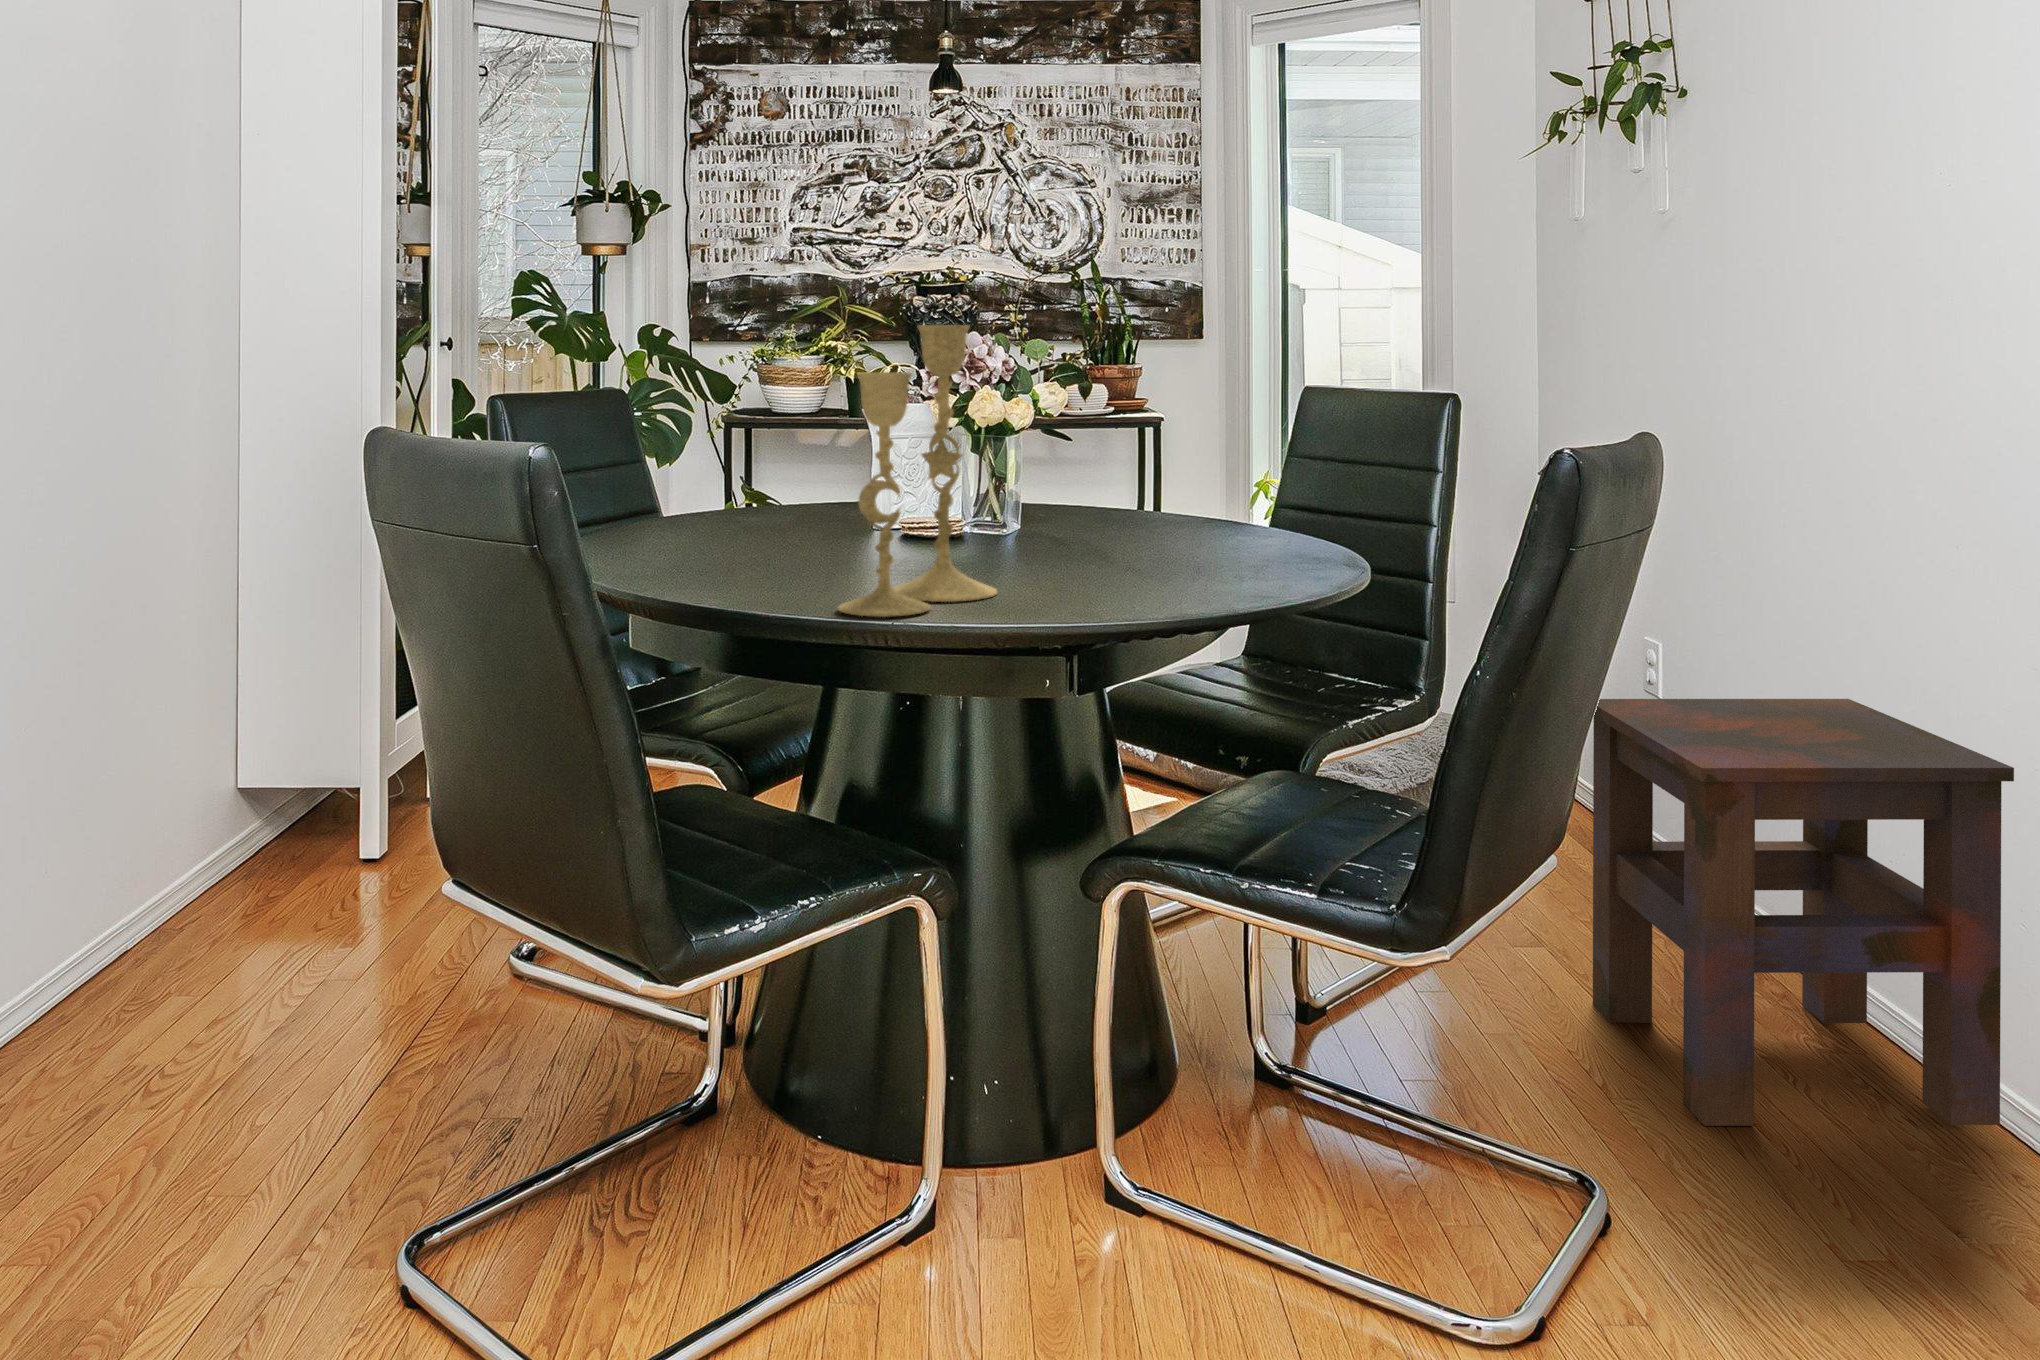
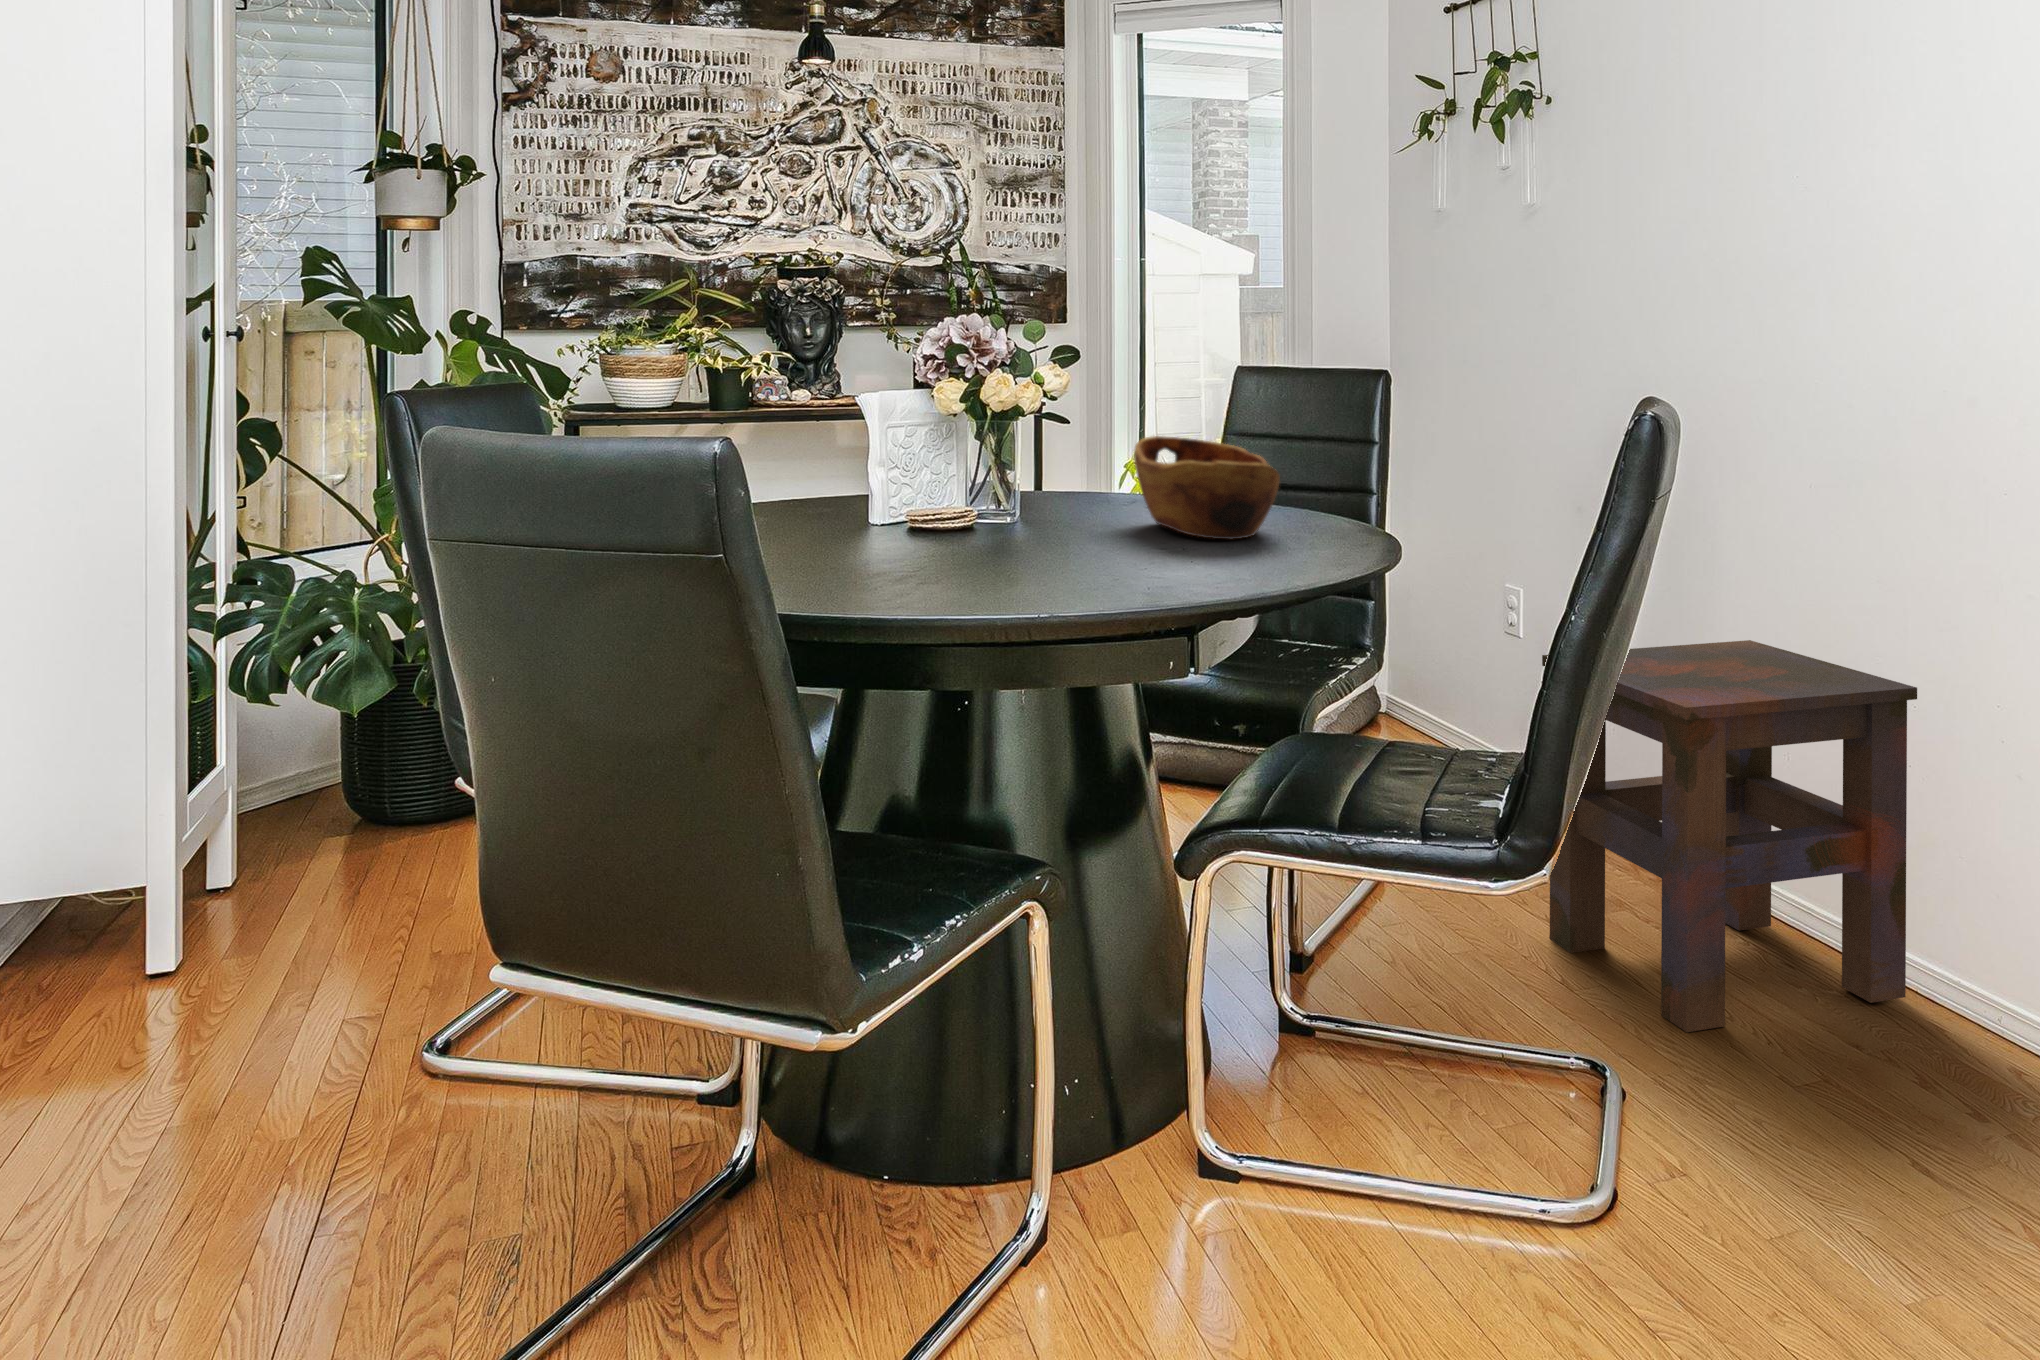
candlestick: present [838,325,997,617] -> none [938,300,1082,607]
wooden bowl: none [1121,455,1248,561] -> present [1134,436,1280,539]

